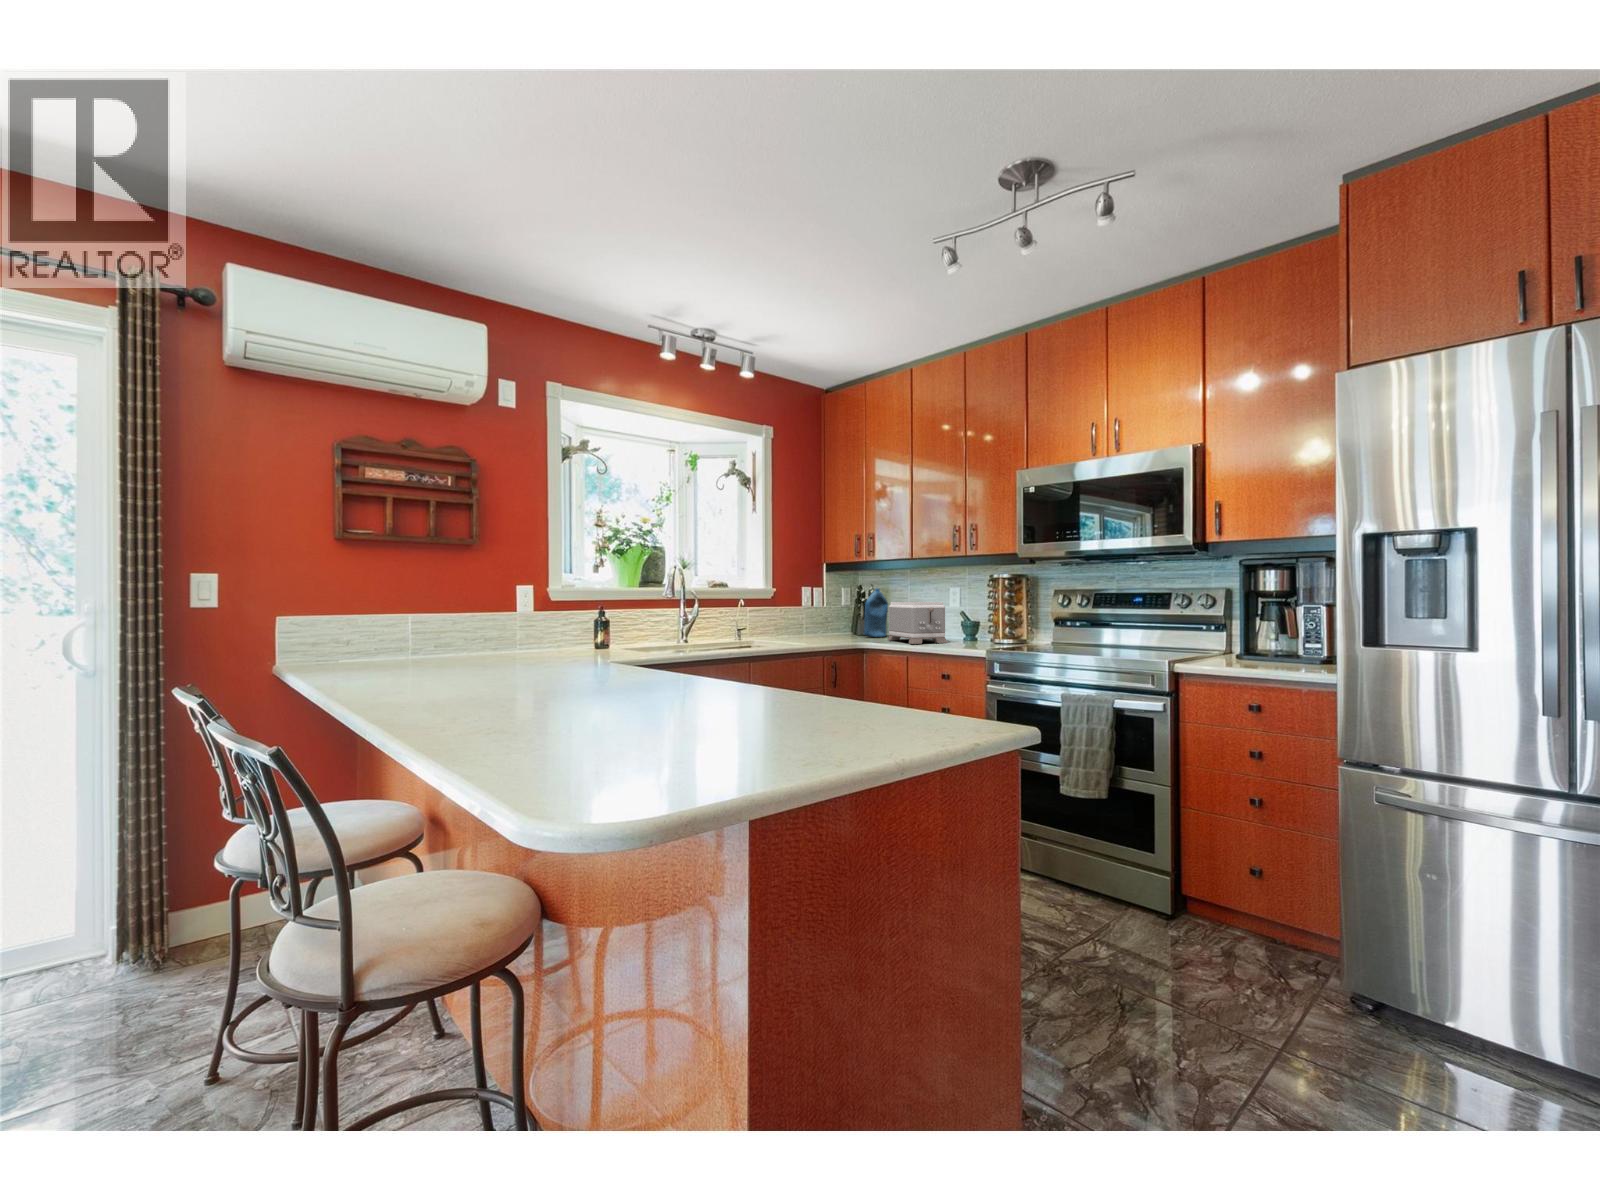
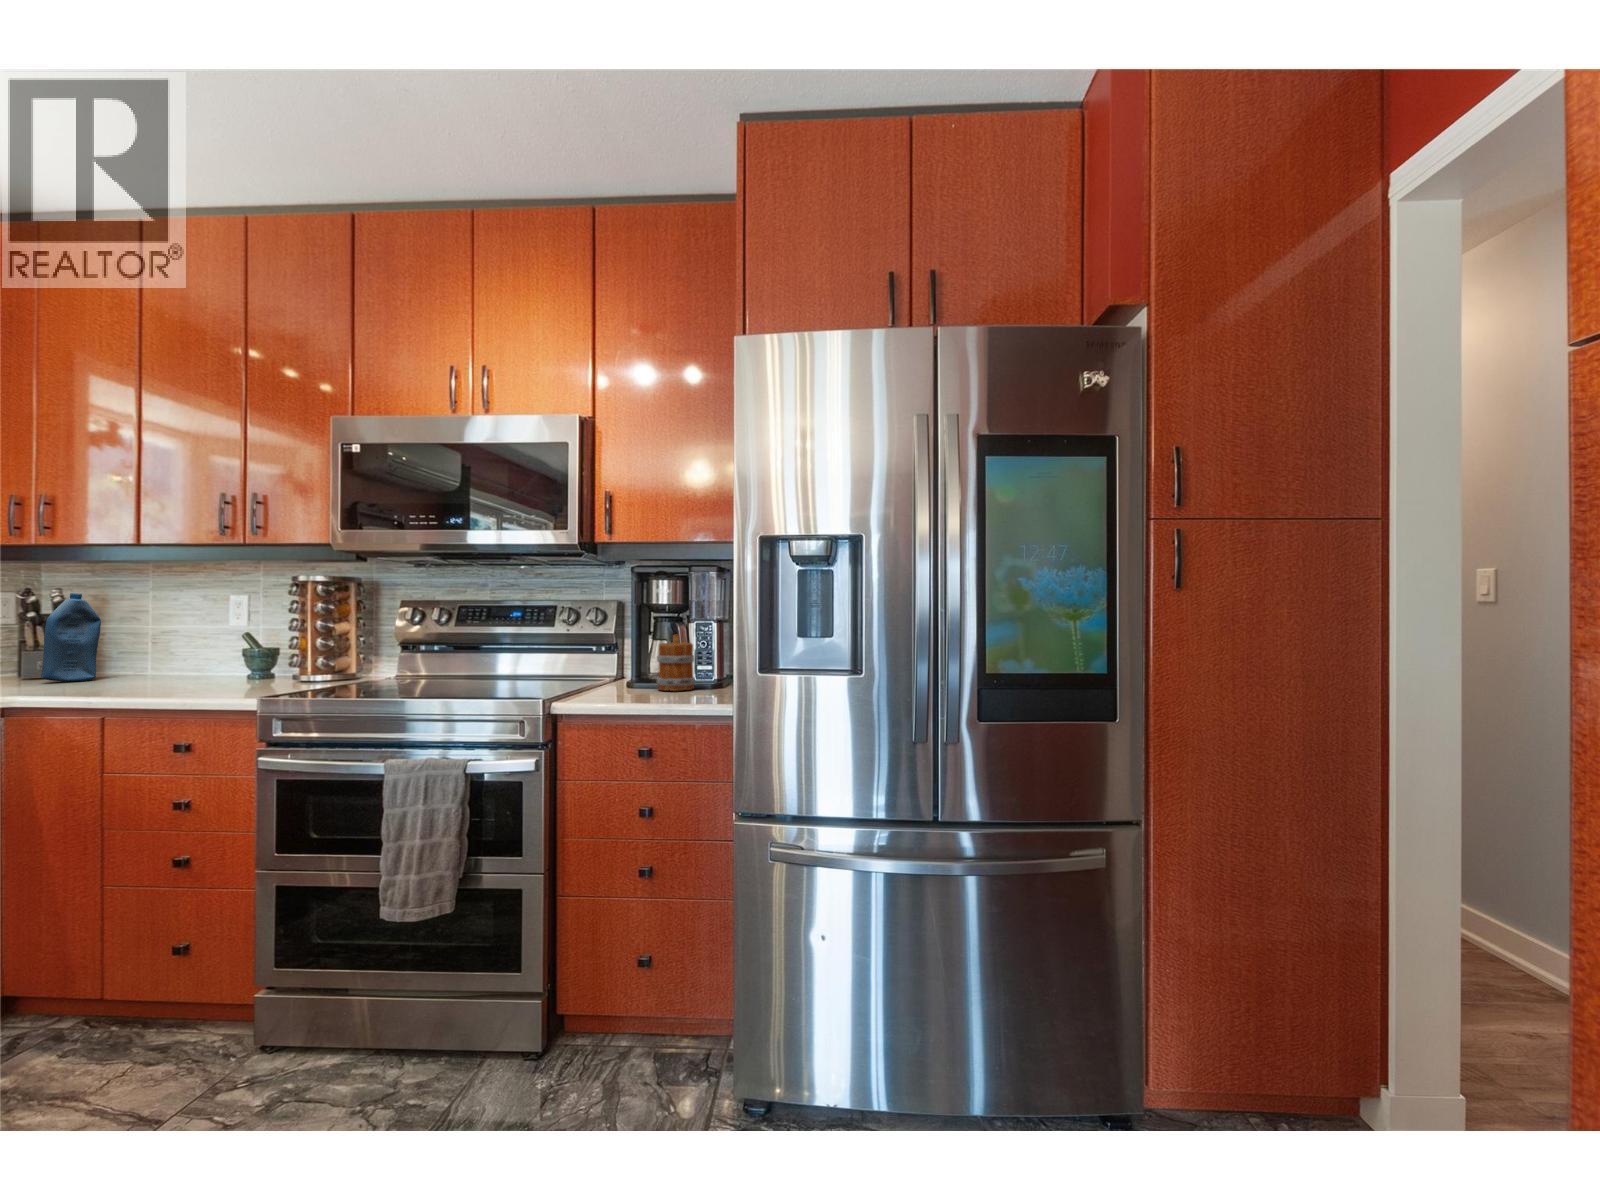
toaster: present [888,602,947,644] -> none [89,617,211,692]
mug: none [1266,616,1304,661] -> present [656,635,695,691]

